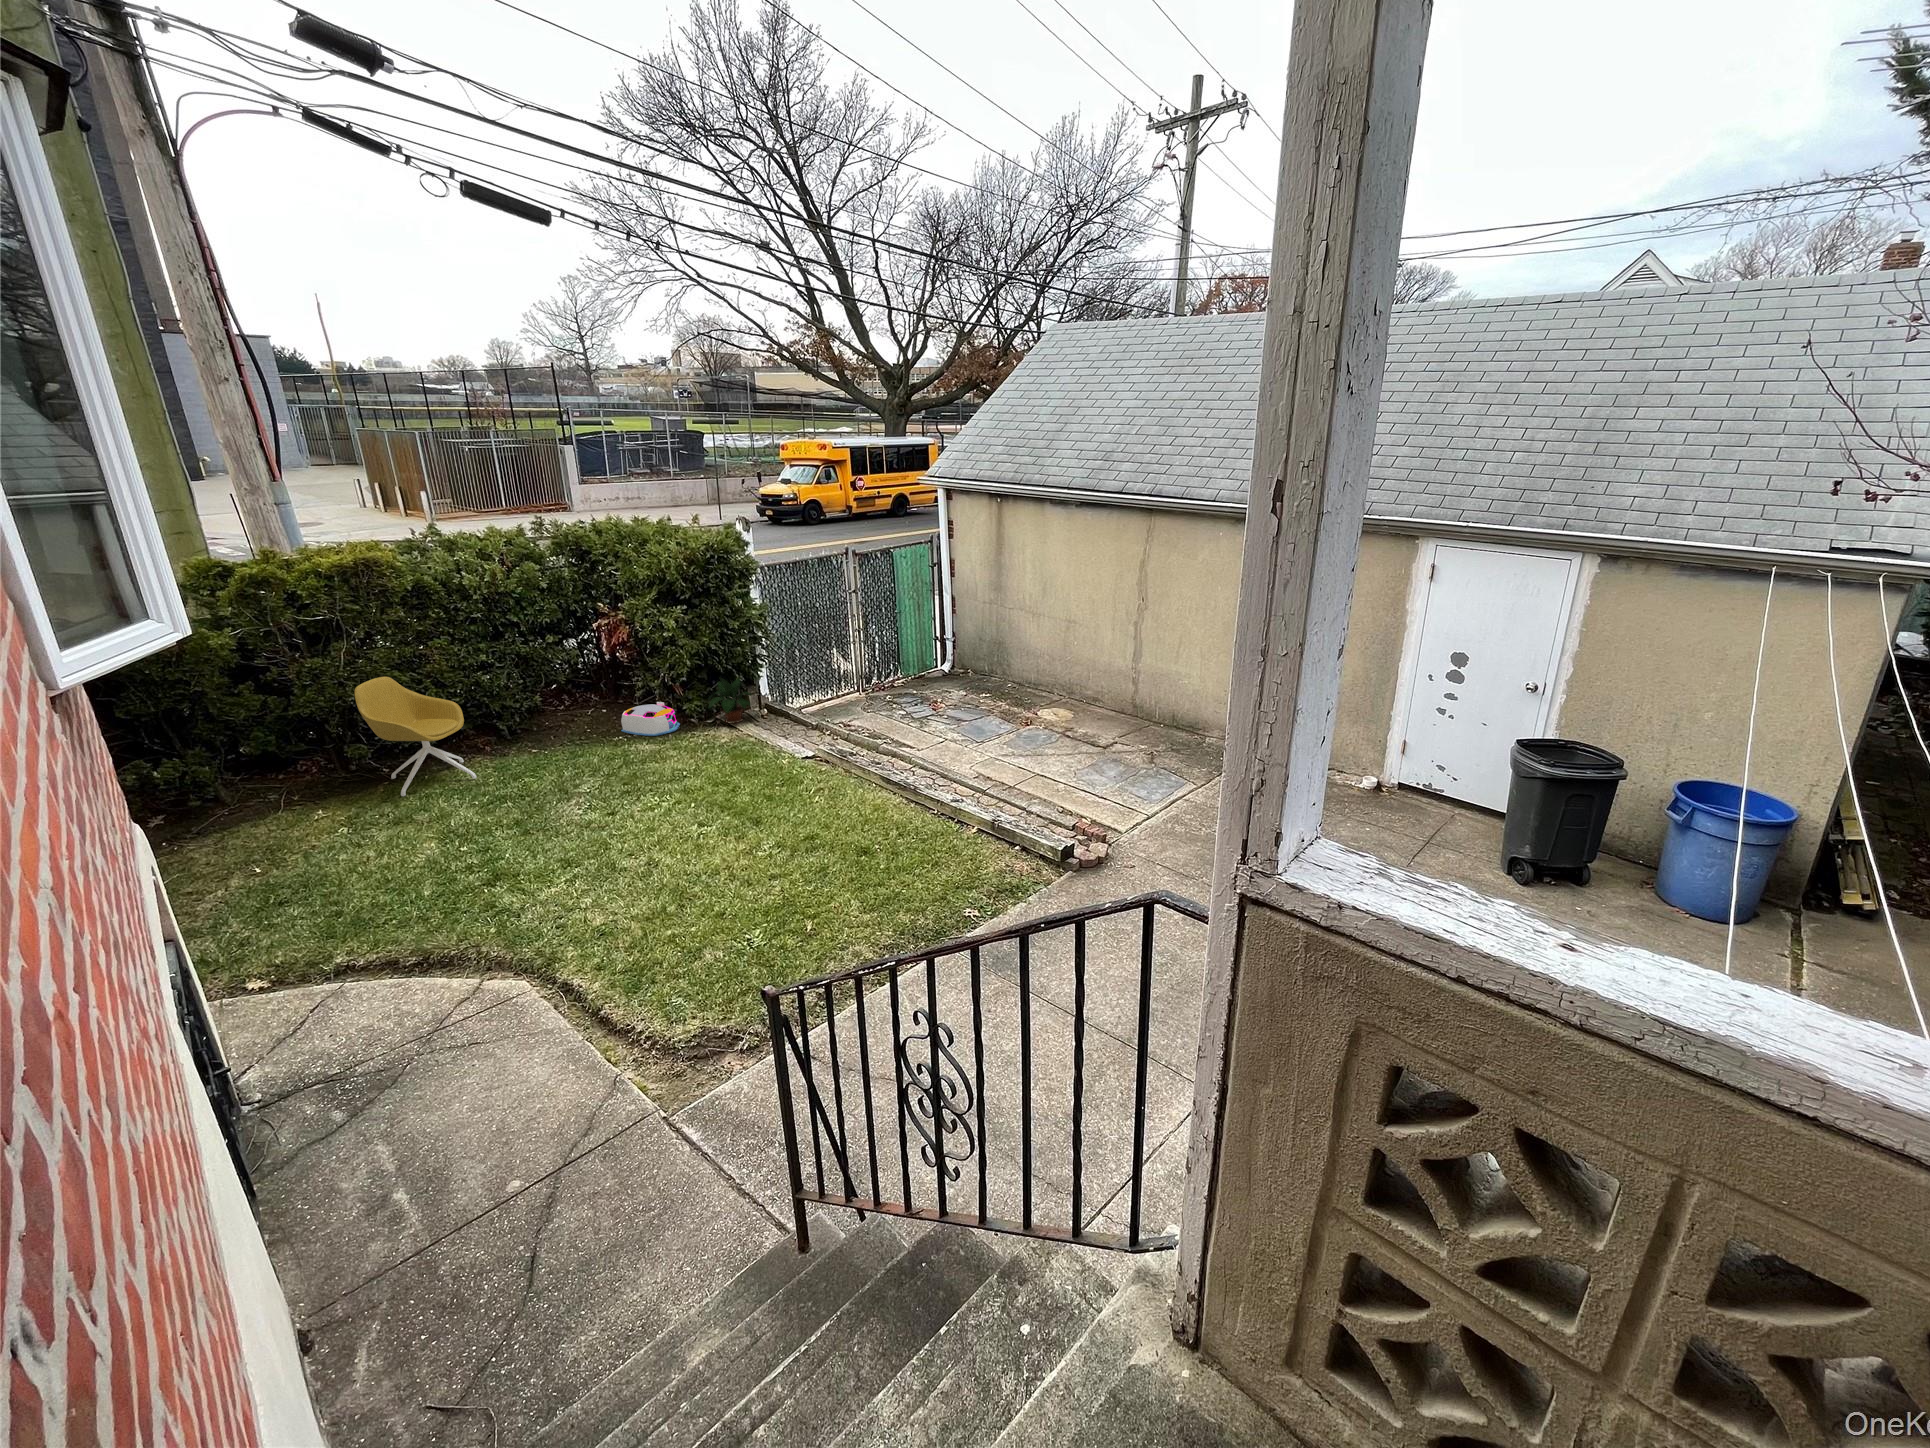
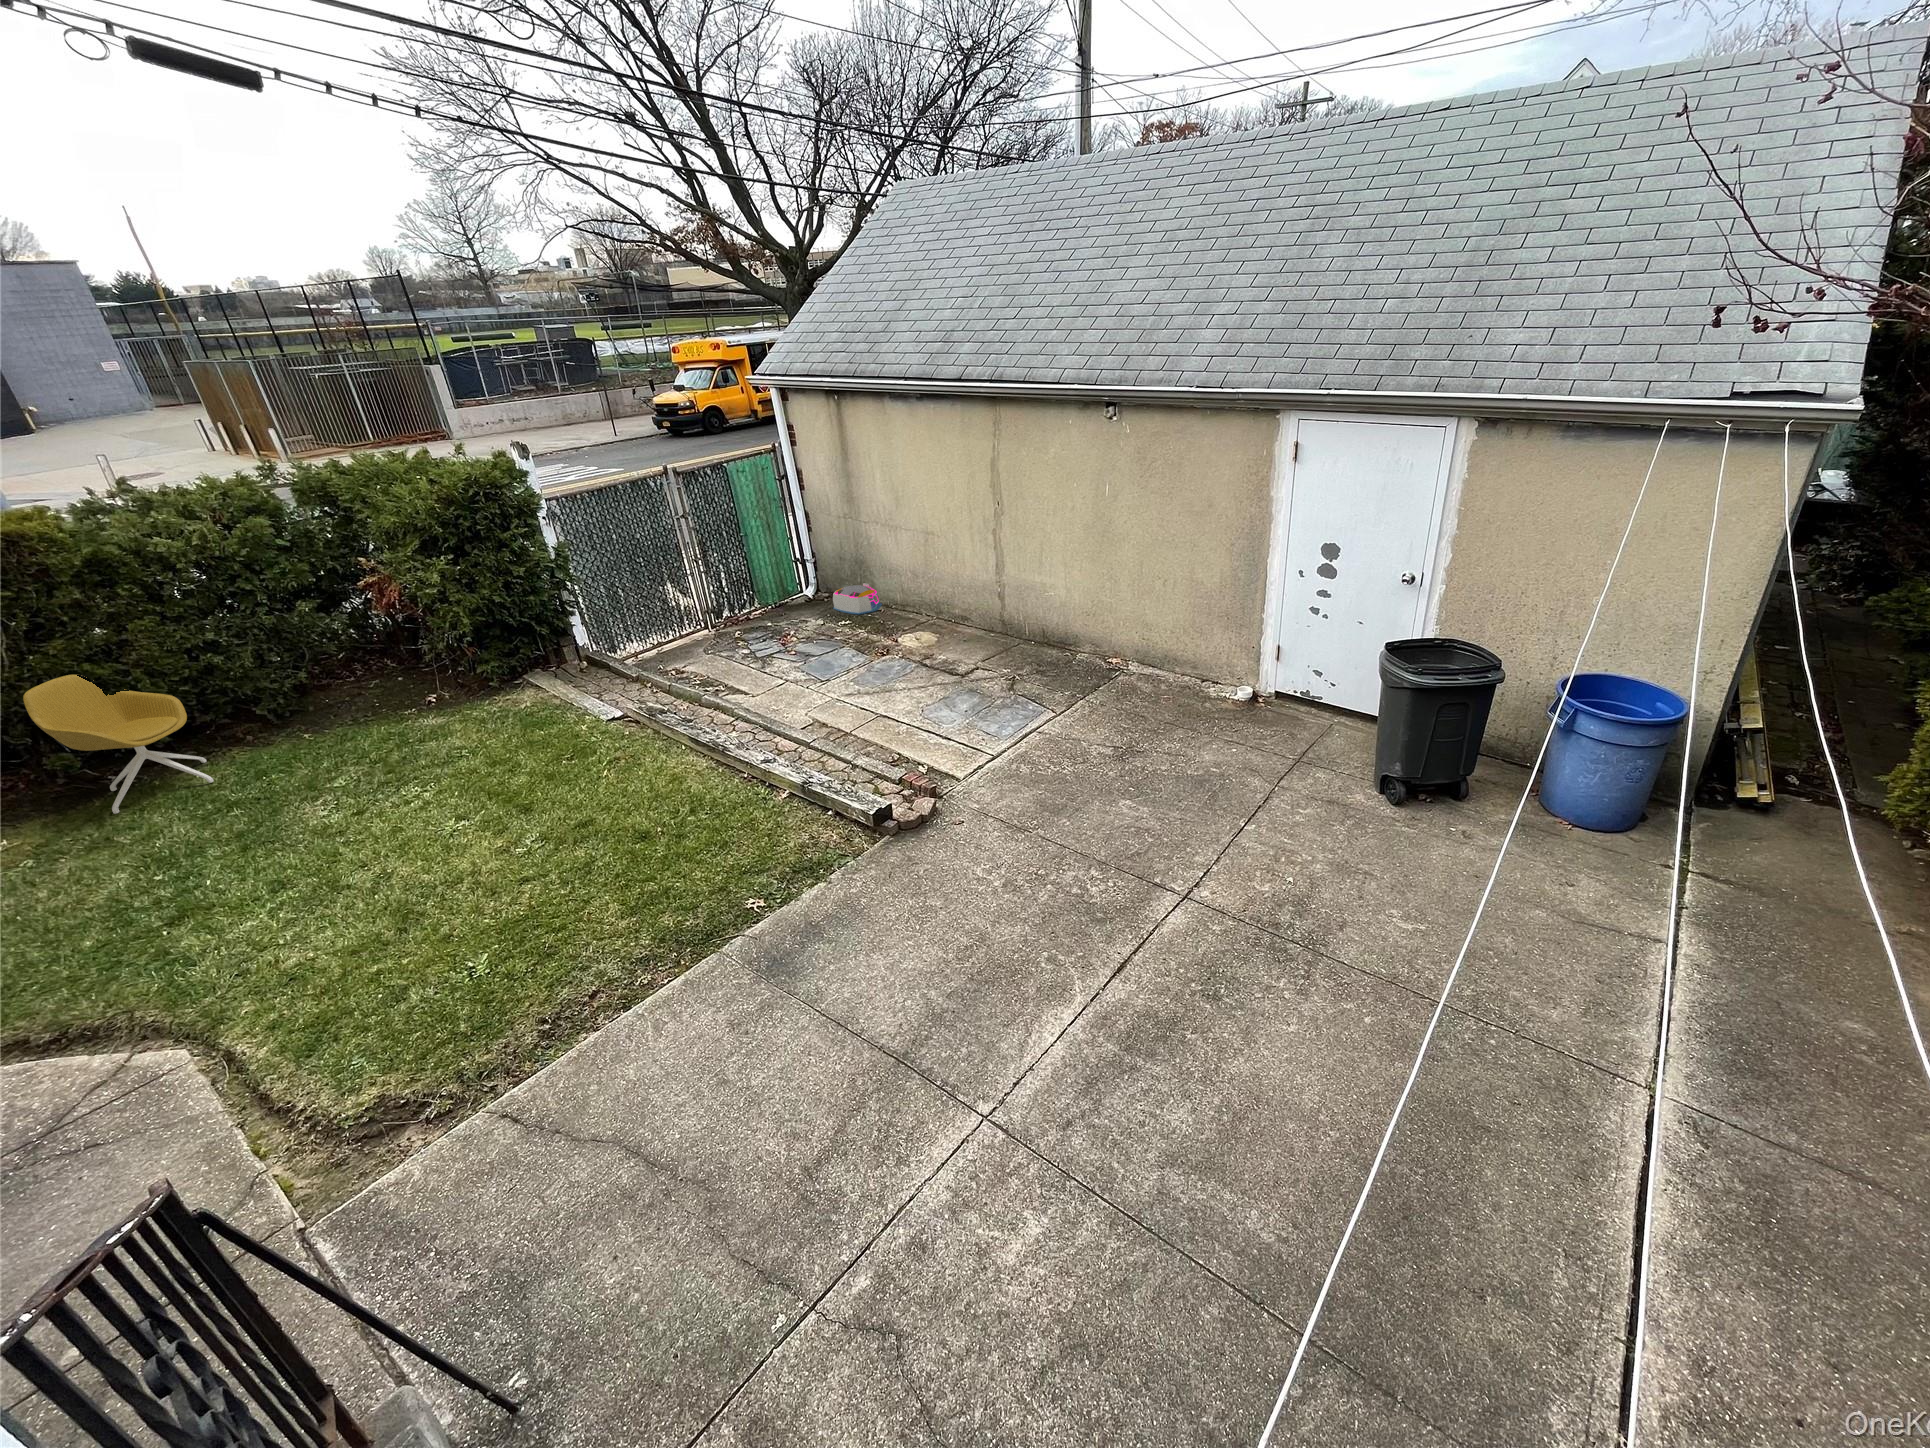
potted plant: present [708,678,752,724] -> none [511,632,571,684]
storage bin: present [621,702,680,736] -> present [833,583,882,615]

